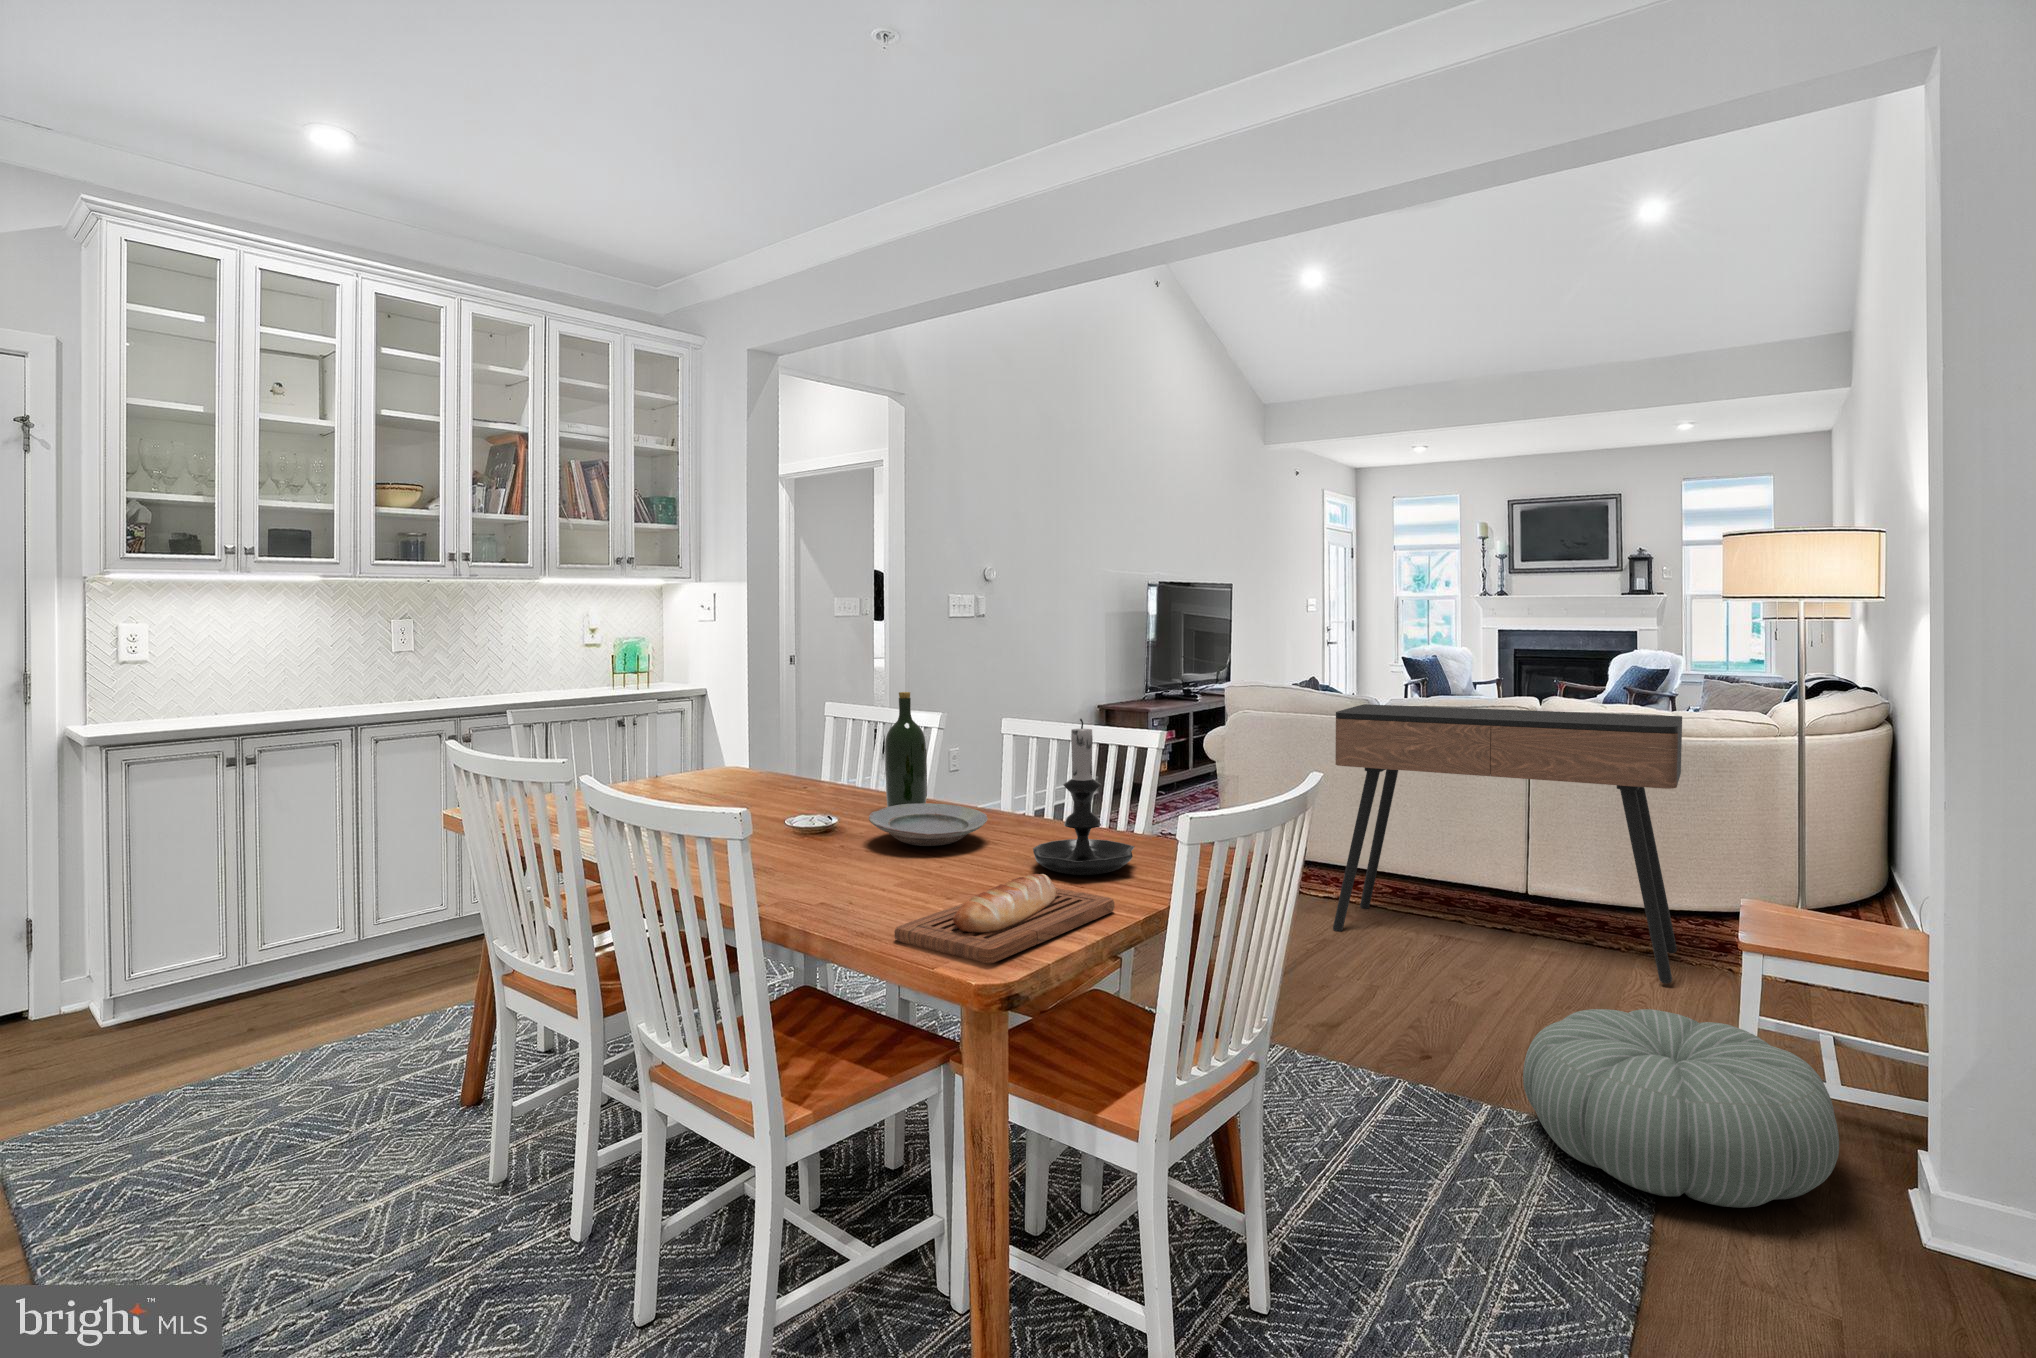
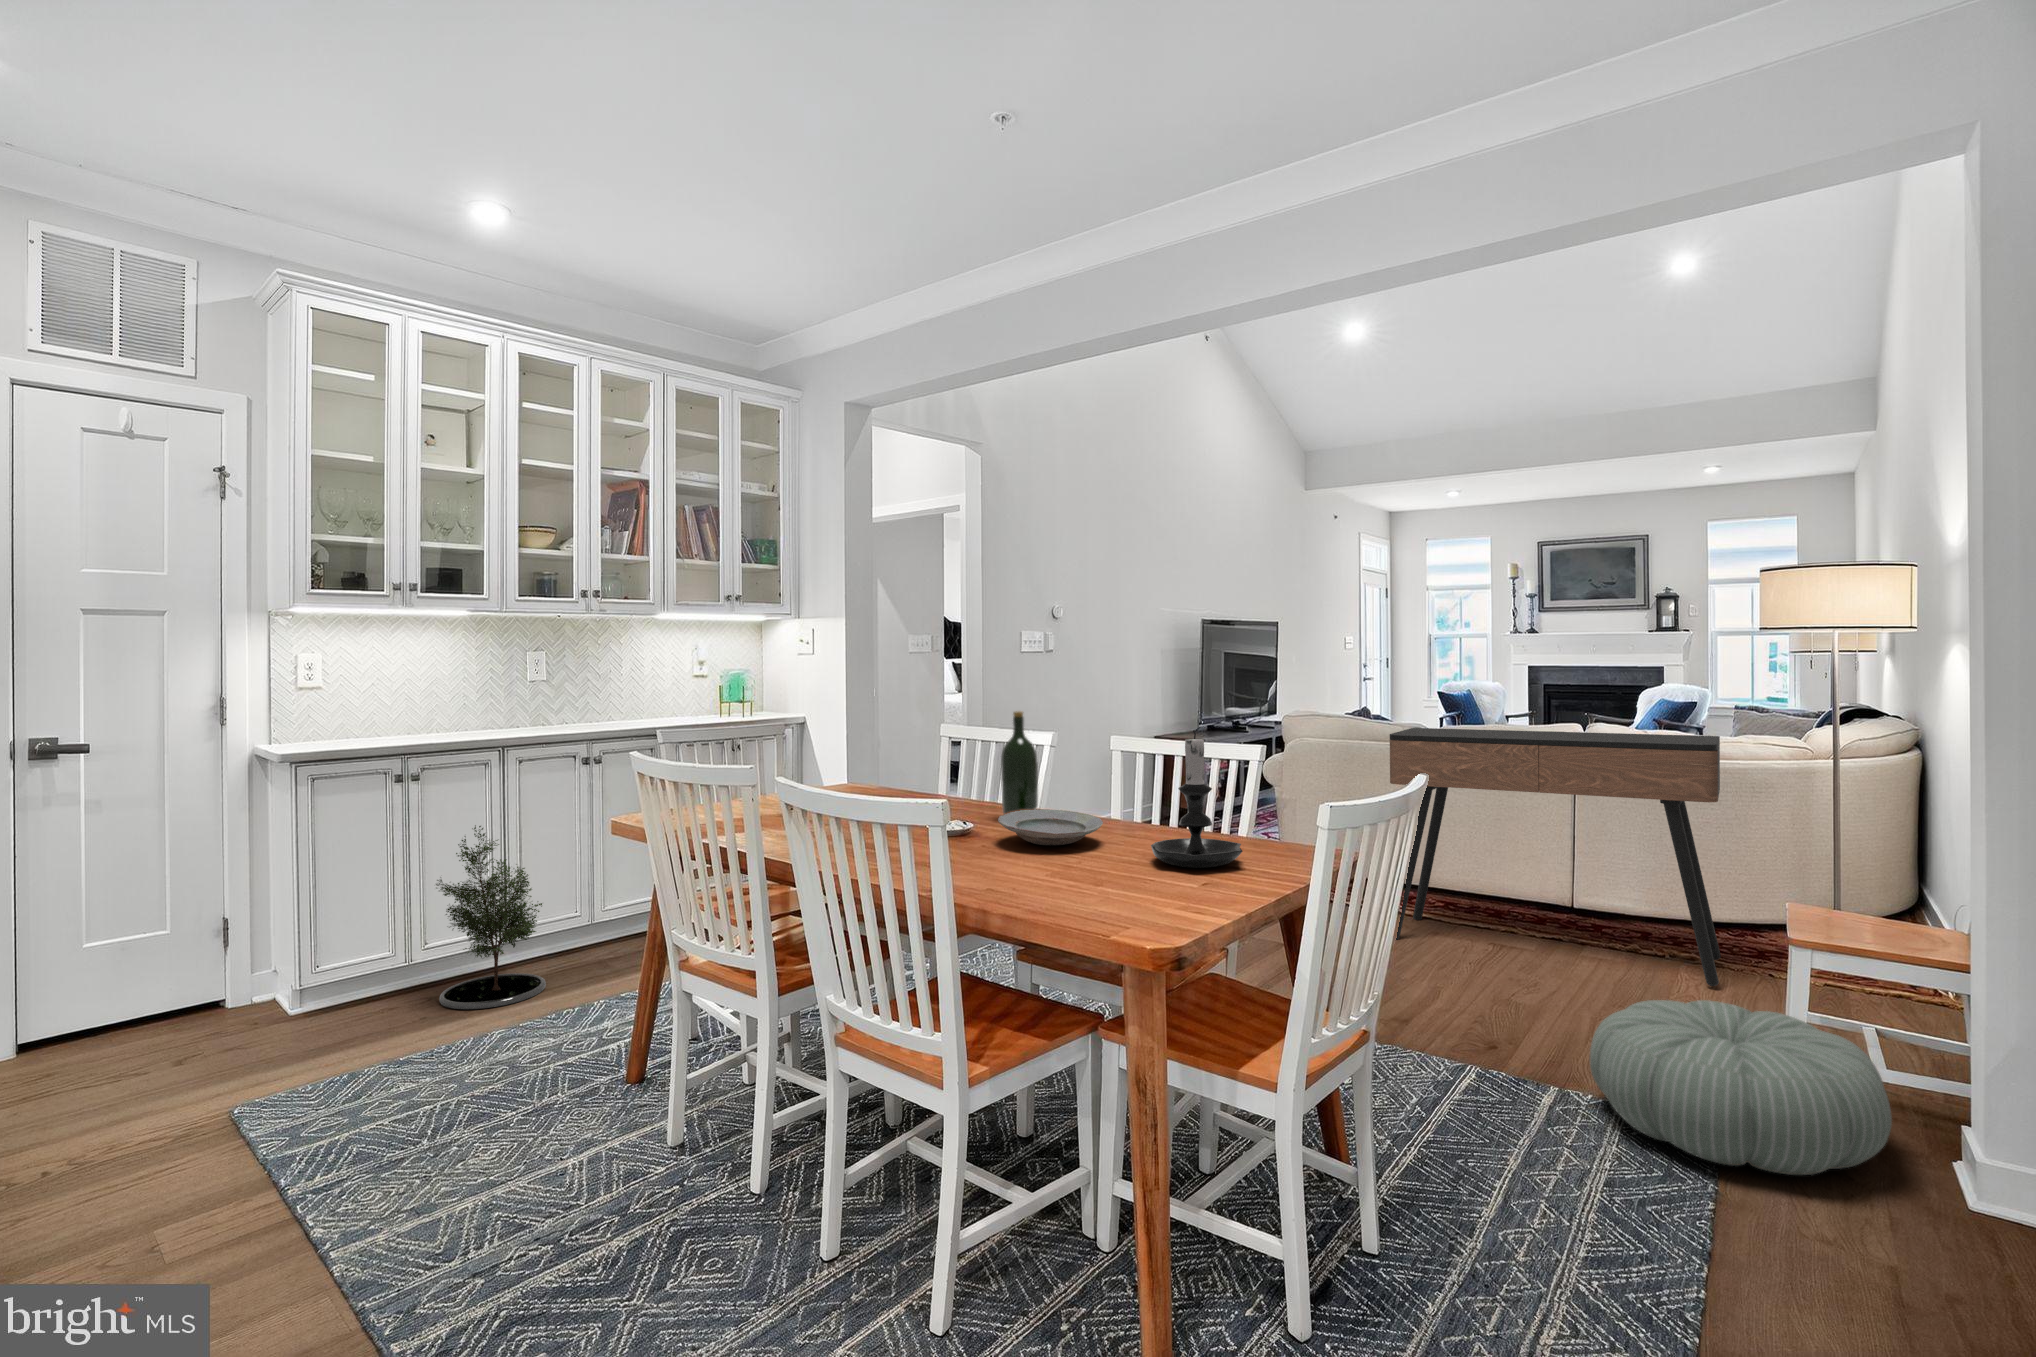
potted tree: none [263,813,401,1018] -> present [436,825,546,1009]
bread loaf: present [895,874,1115,963] -> none [1055,863,1237,933]

